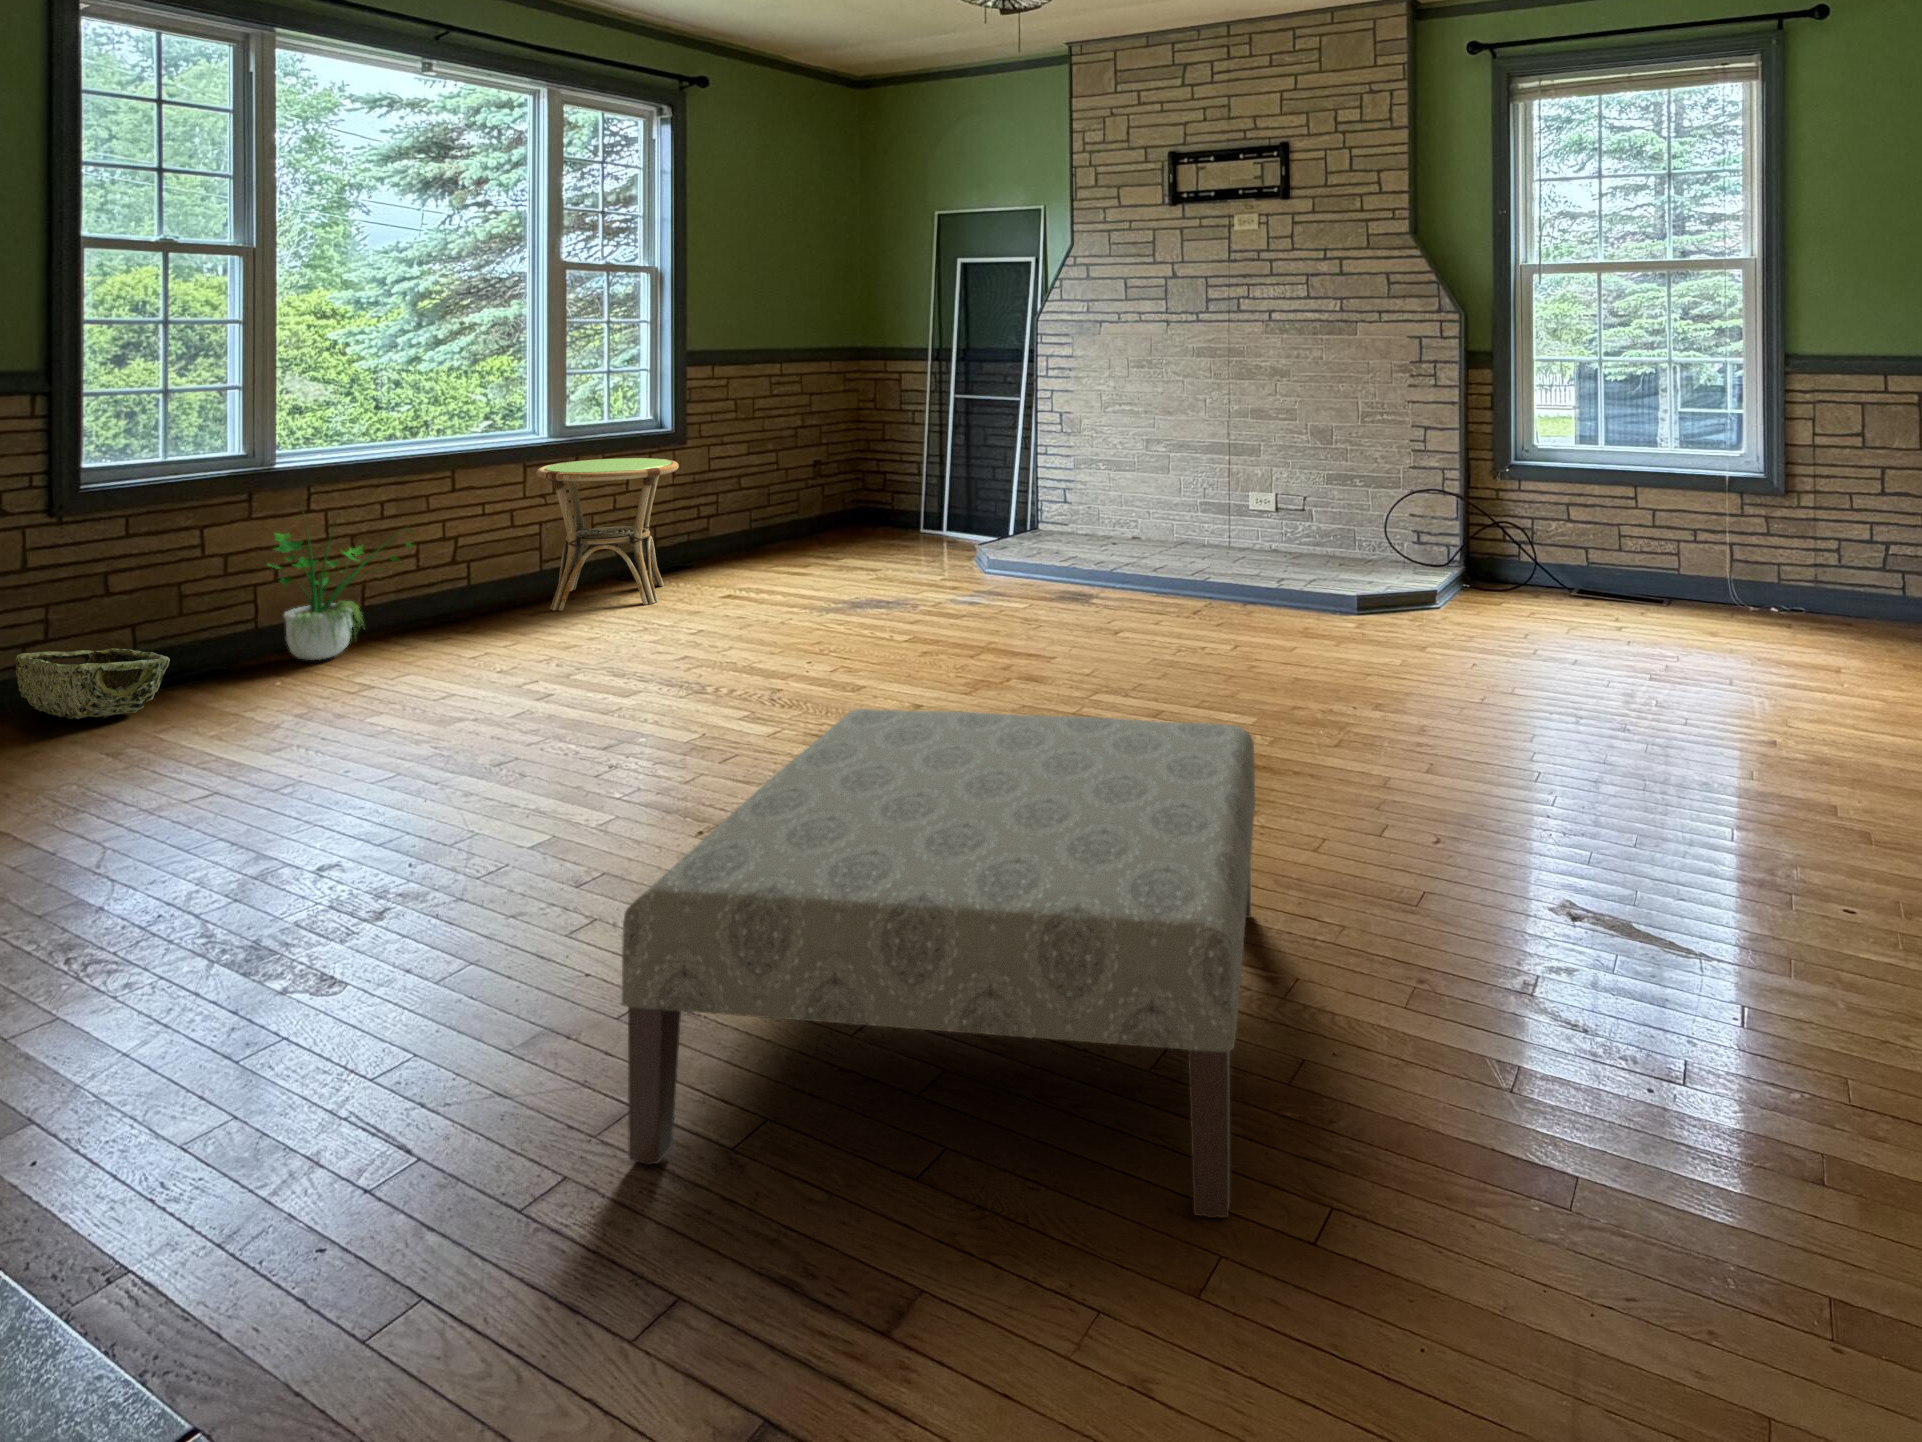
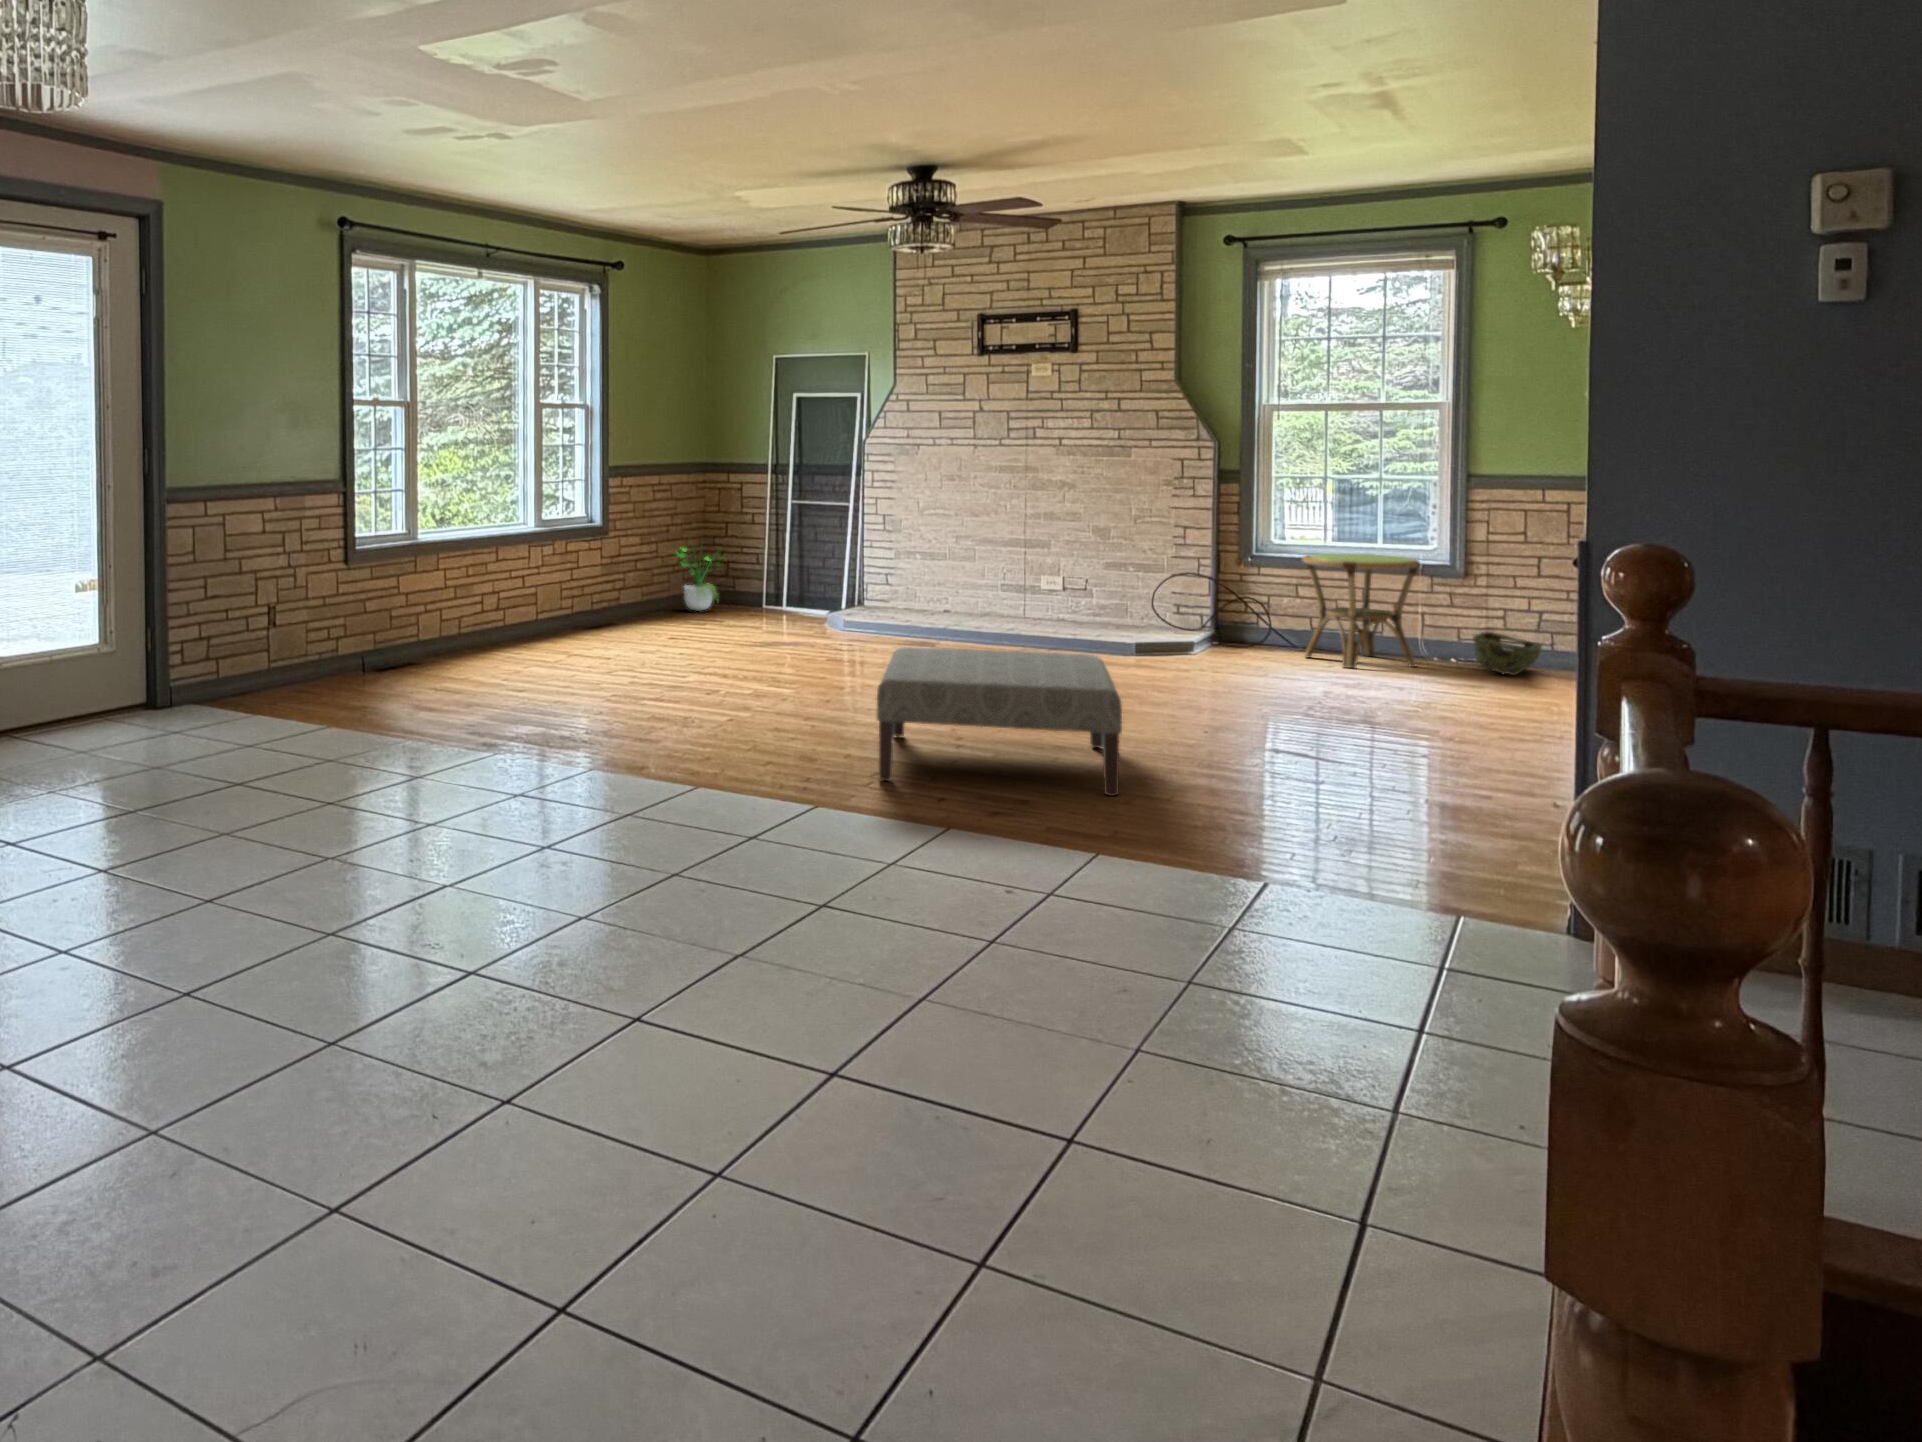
side table: present [536,458,679,611] -> present [1303,554,1421,668]
potted plant: present [268,519,413,660] -> present [677,548,723,611]
woven basket: present [15,648,170,719] -> present [1473,632,1542,675]

